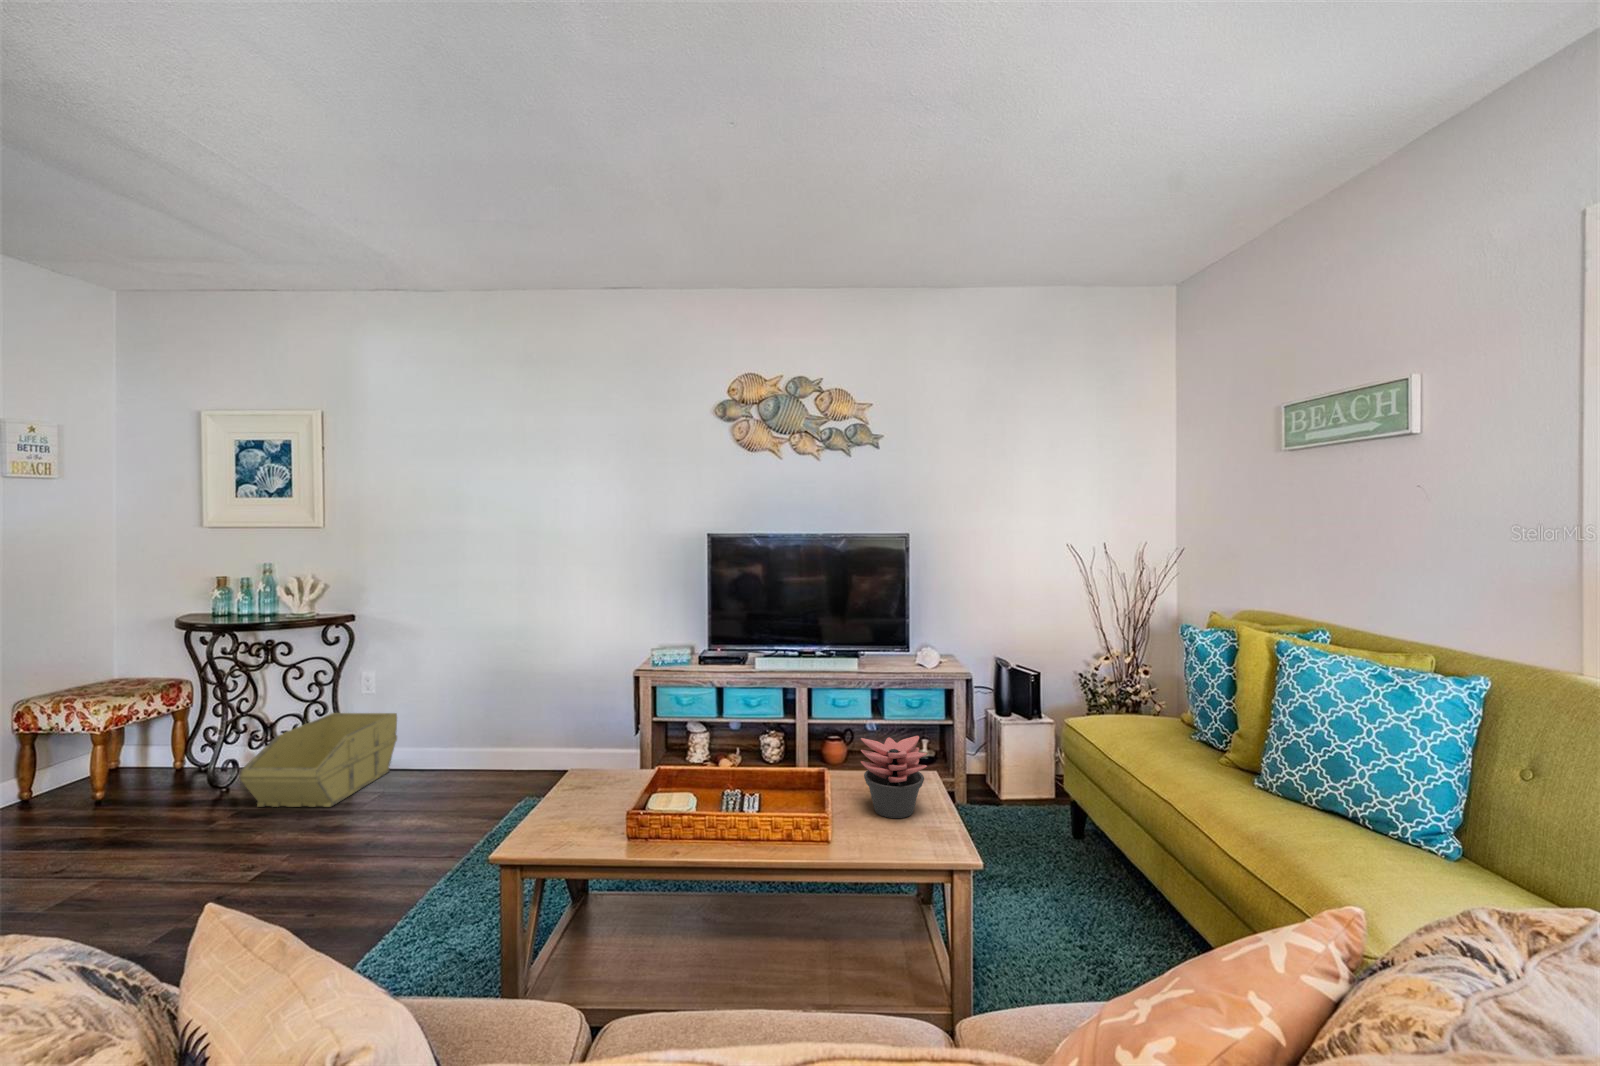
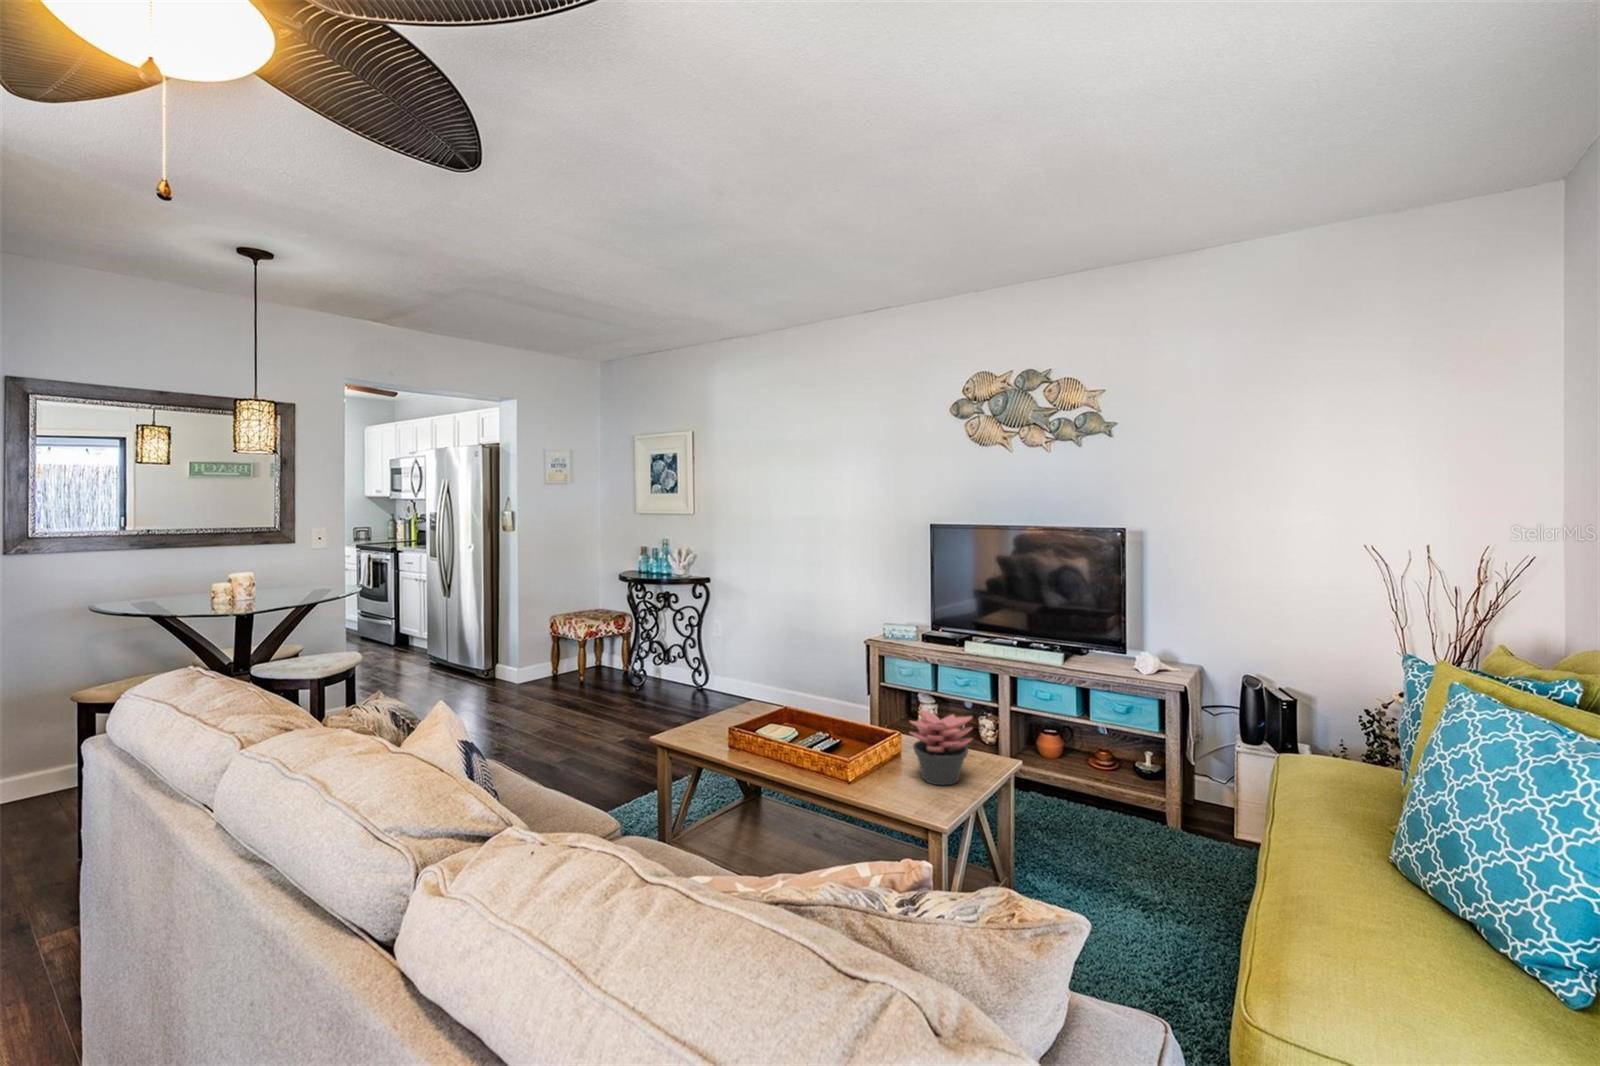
storage bin: present [240,713,397,807] -> none [632,647,732,709]

